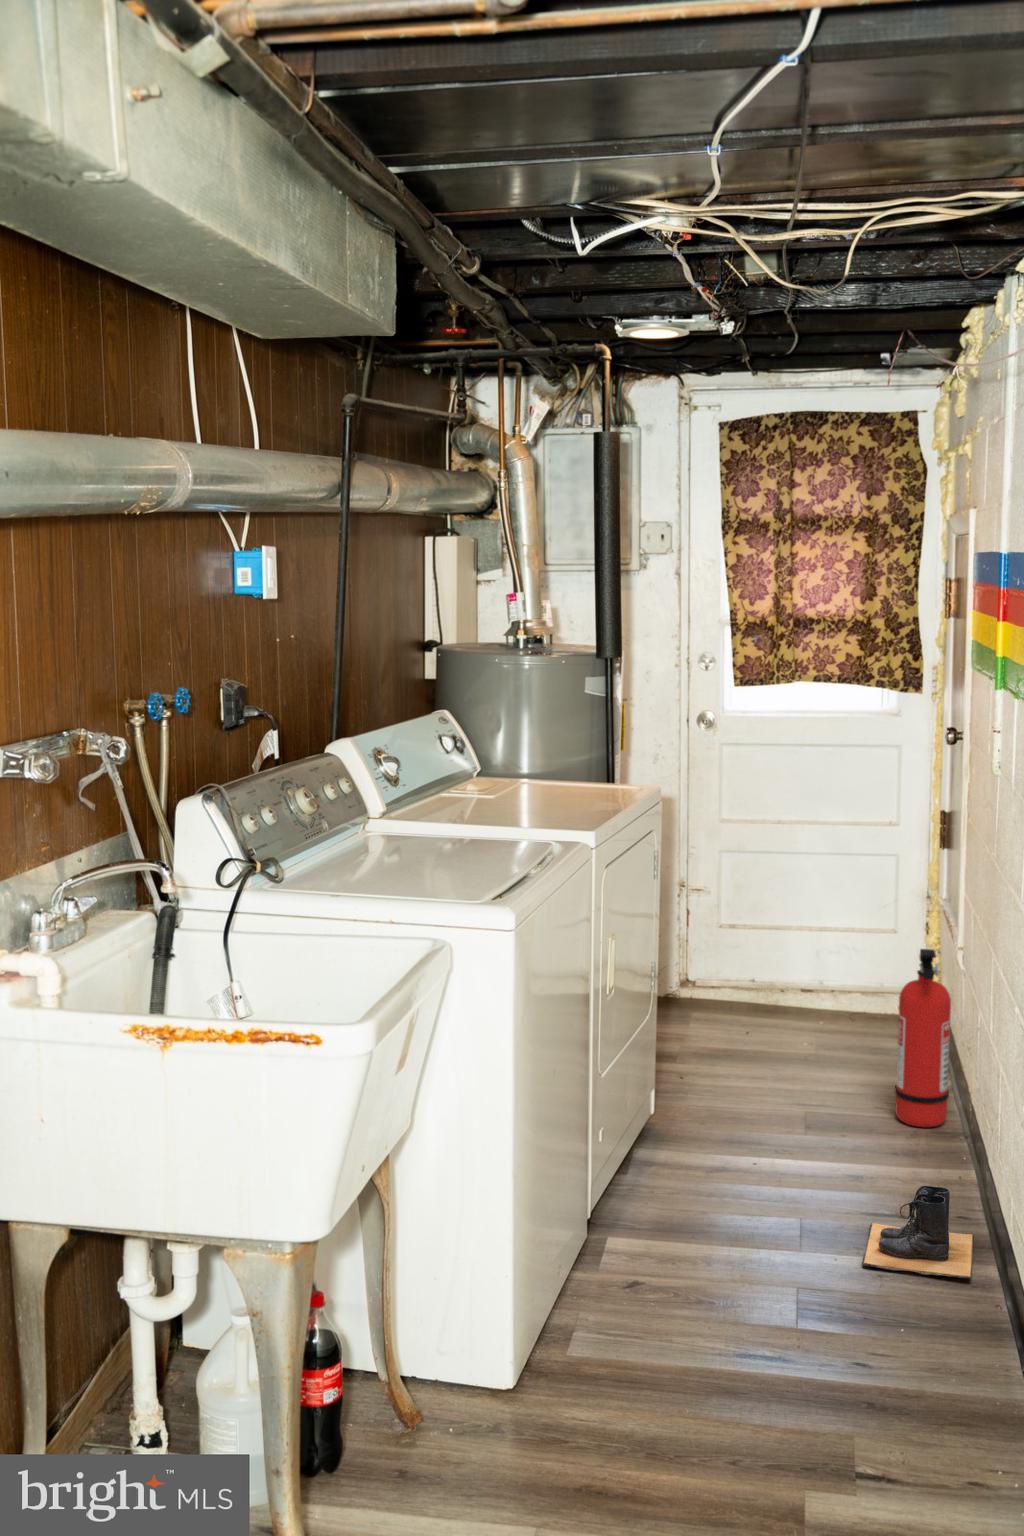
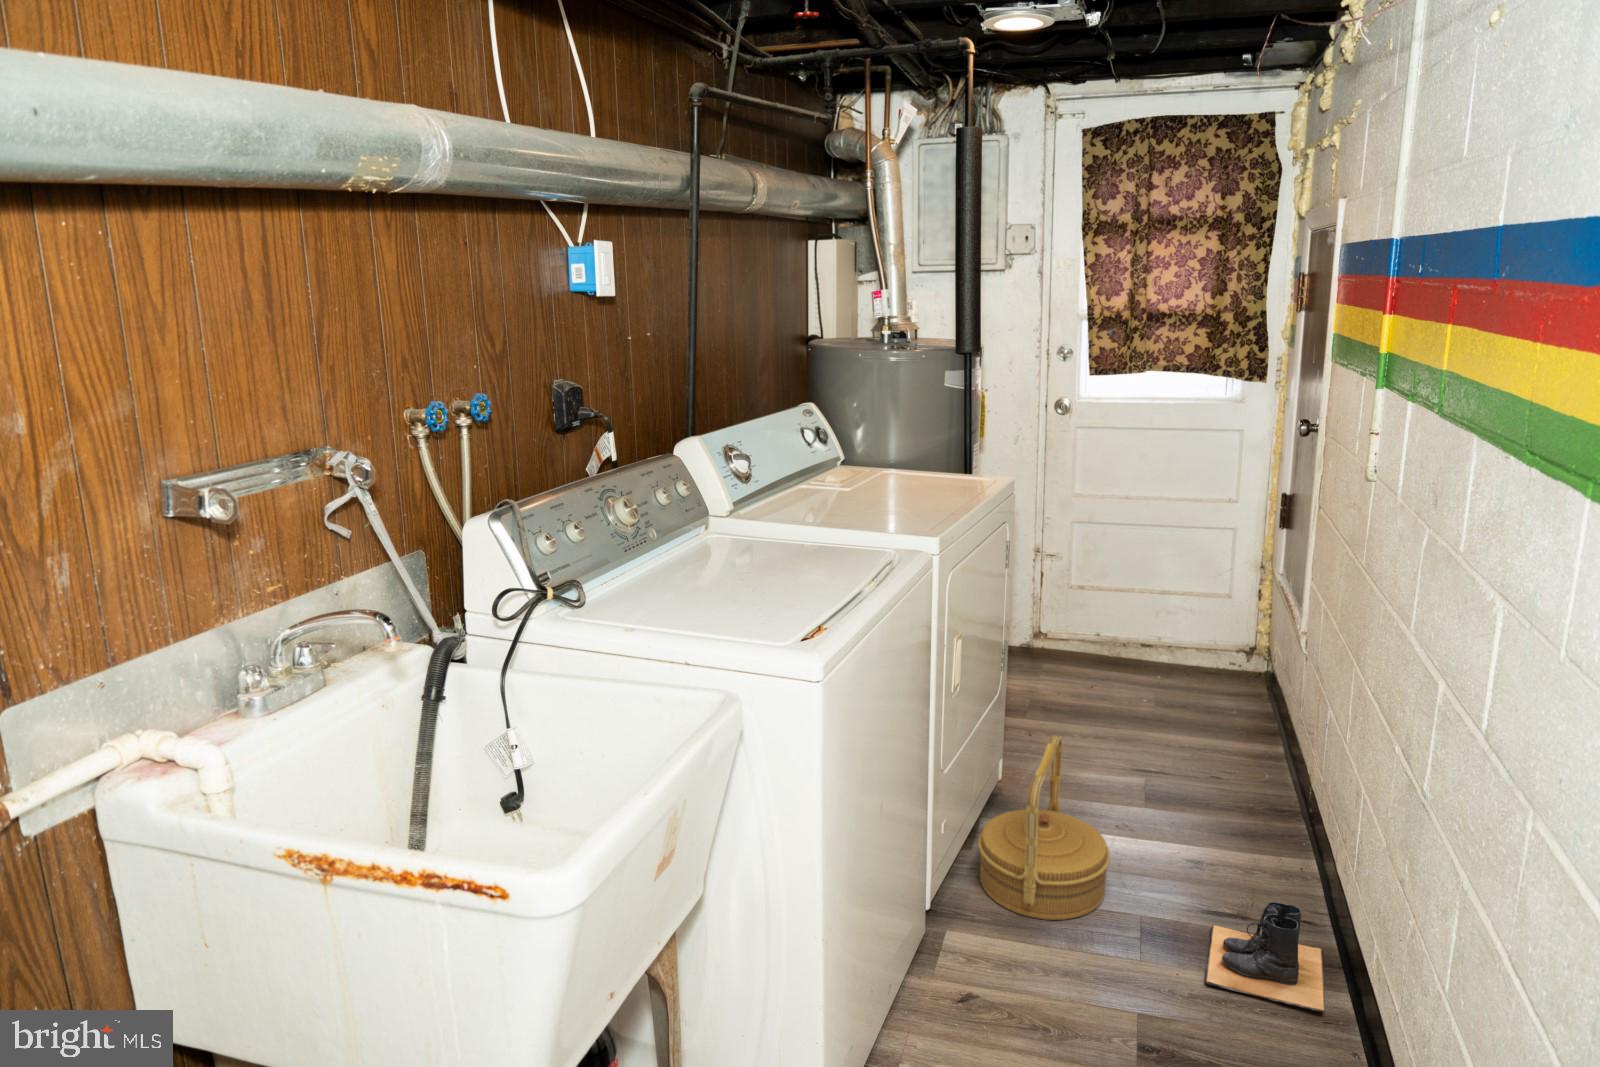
fire extinguisher: present [895,949,951,1127] -> none [1231,636,1294,803]
basket: none [637,1046,770,1228] -> present [978,735,1110,920]

